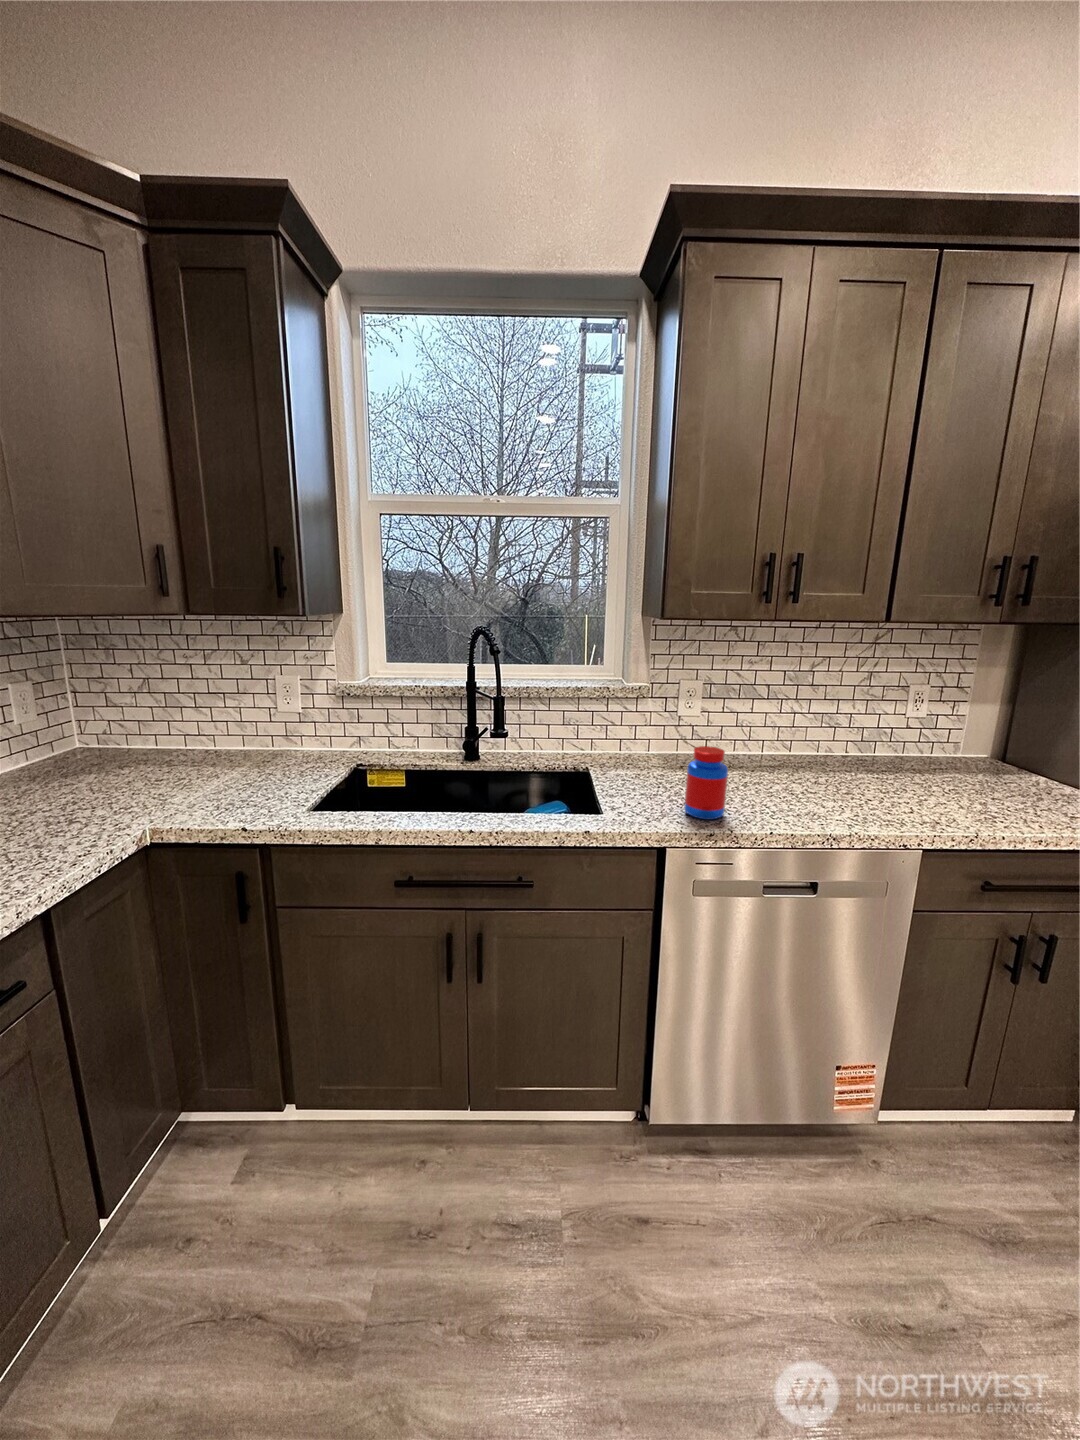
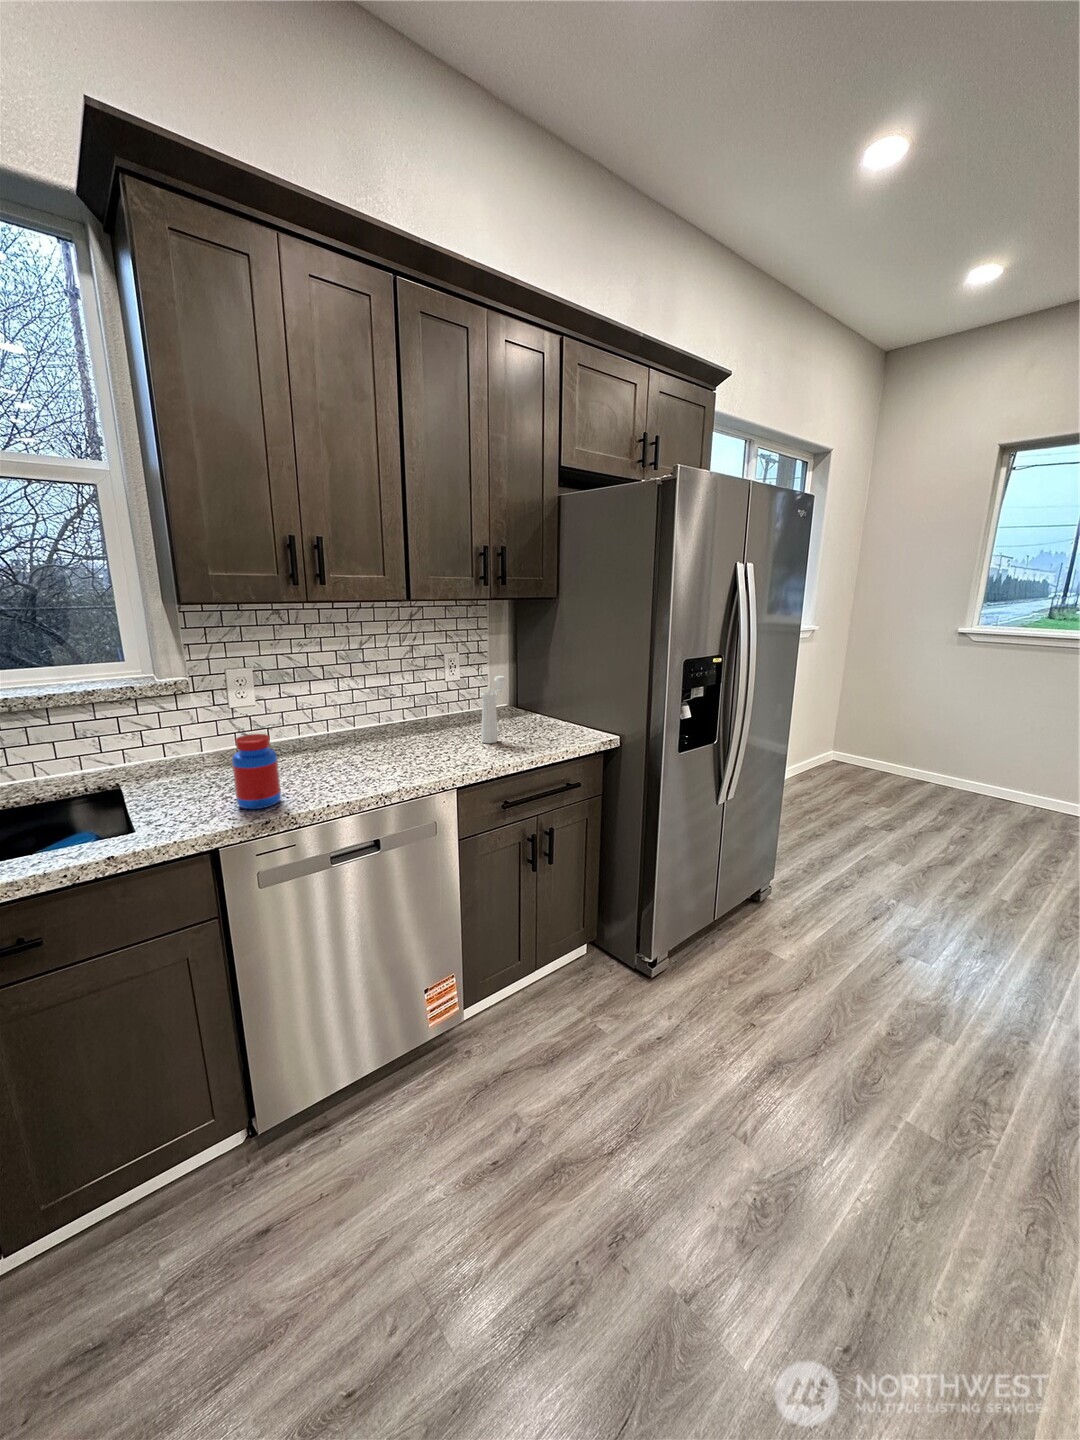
pepper mill: none [954,720,1004,803] -> present [481,676,506,743]

